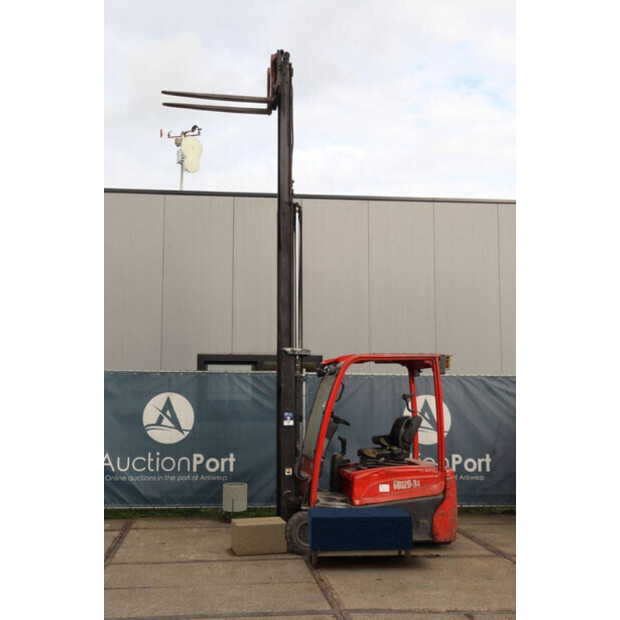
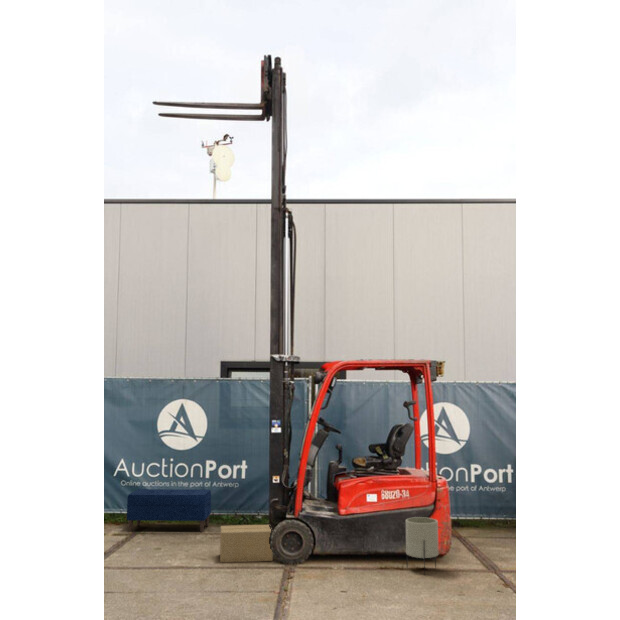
planter: present [223,483,247,519] -> present [406,517,439,573]
bench: present [307,507,413,566] -> present [127,489,211,532]

